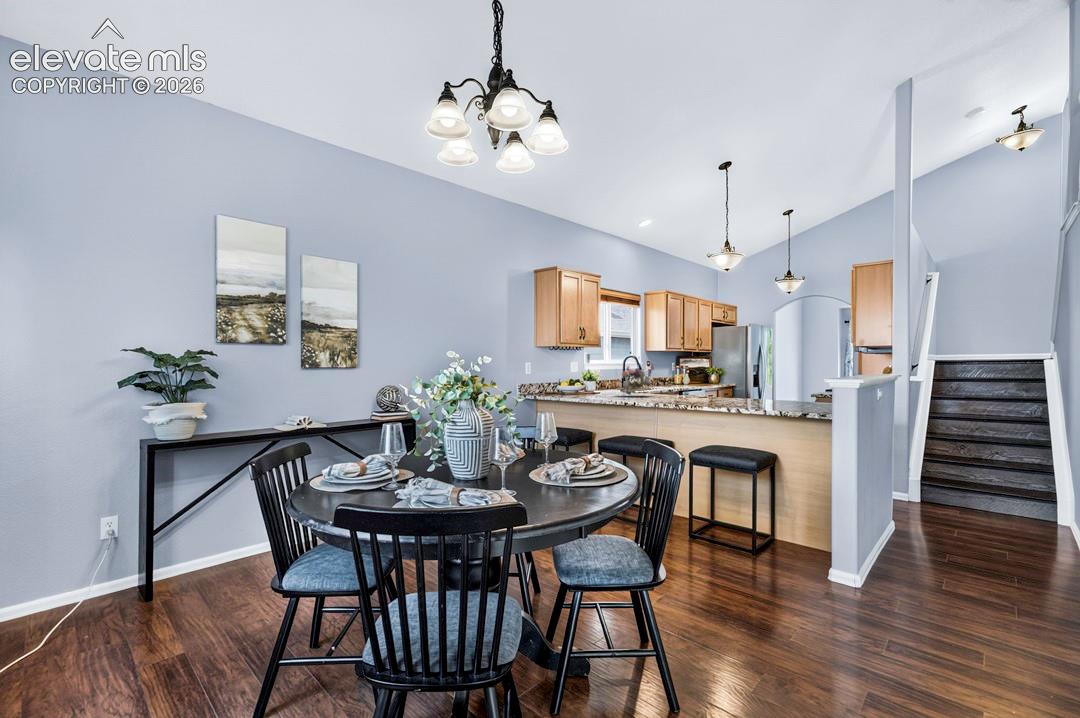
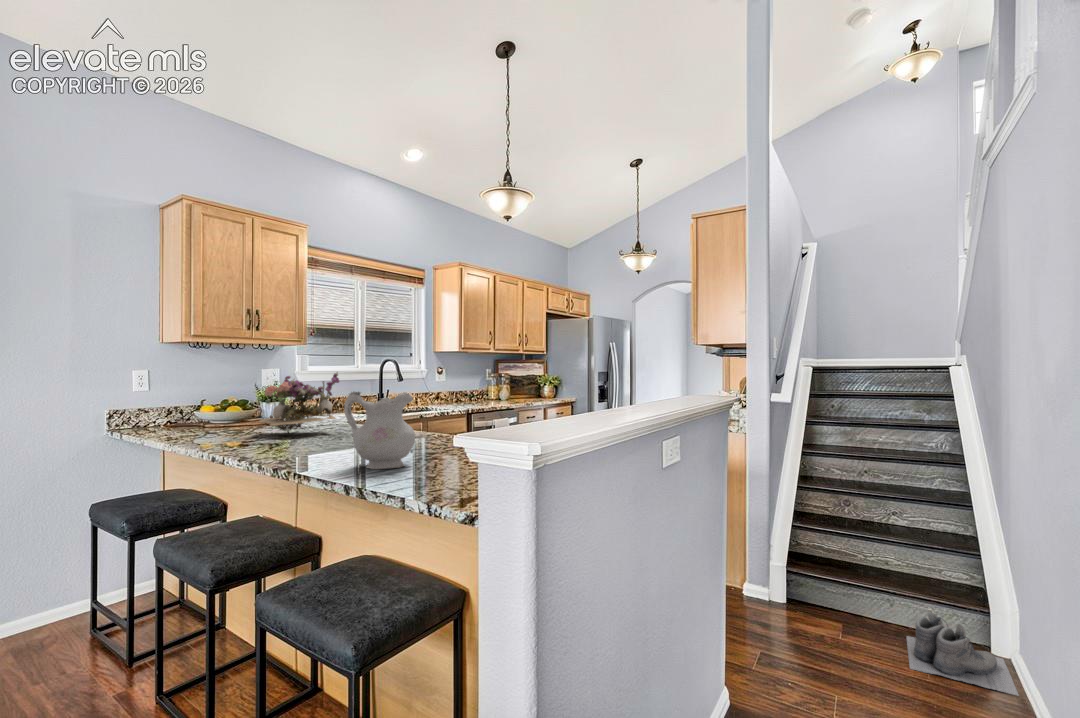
ceramic pitcher: none [716,372,747,405] -> present [344,392,415,469]
boots: none [1002,500,1069,537] -> present [907,612,1018,696]

